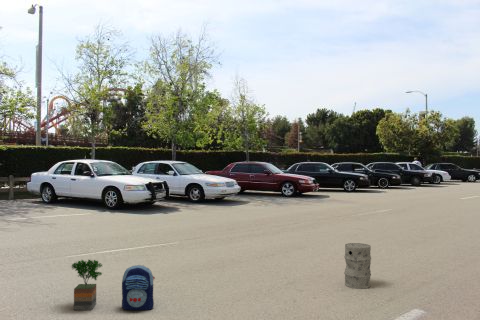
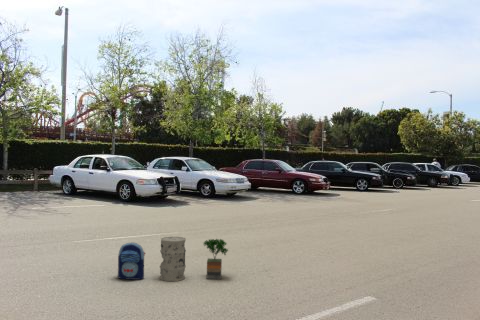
trash can: present [344,243,371,289] -> present [160,237,186,281]
potted tree: present [72,260,102,310] -> present [204,239,228,279]

